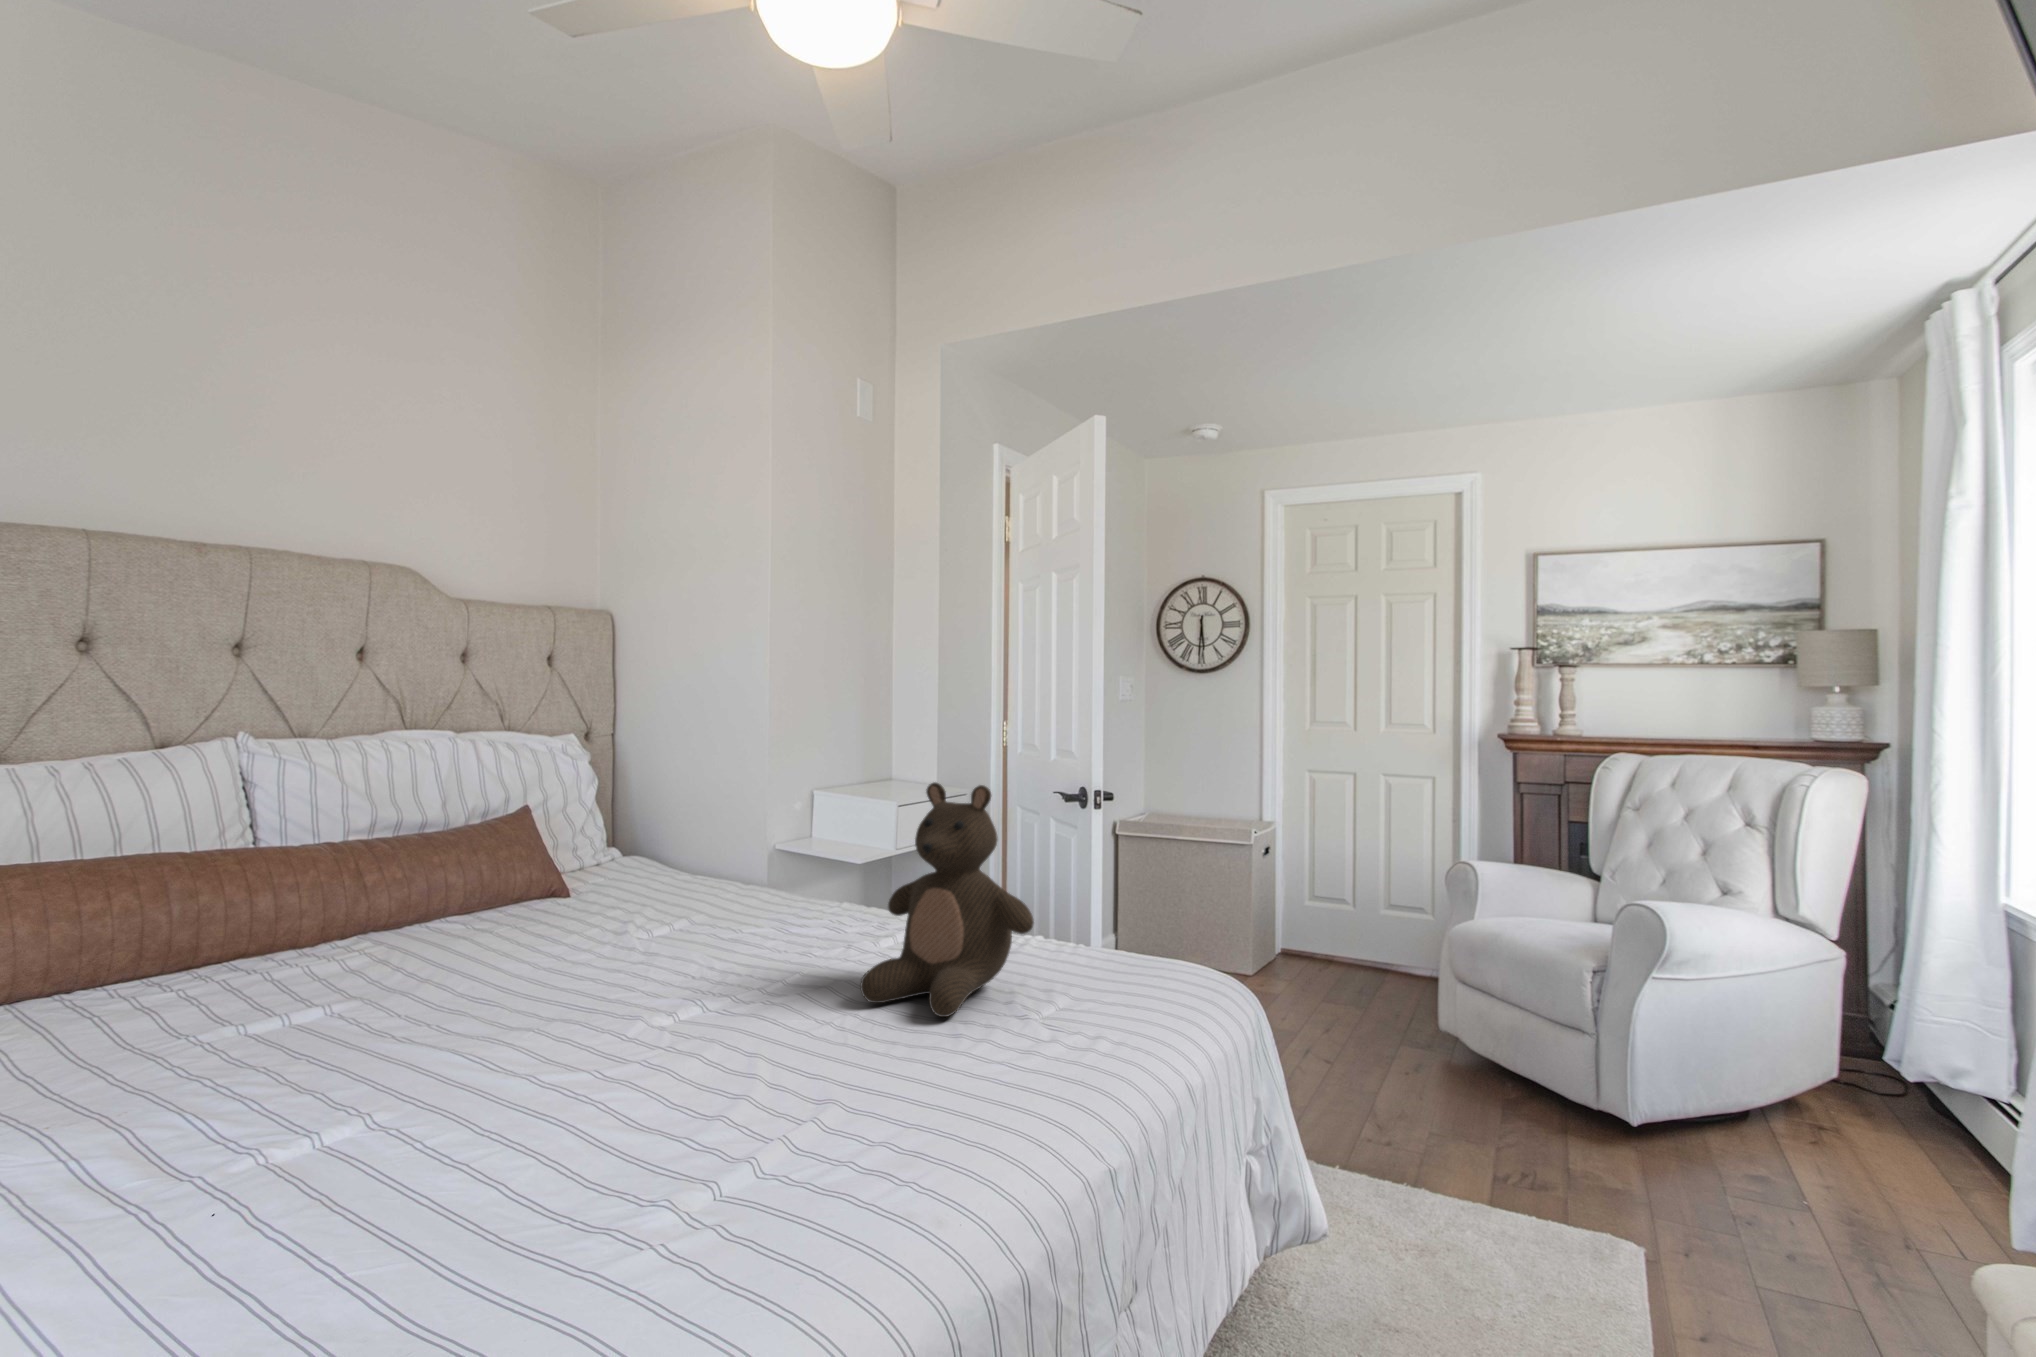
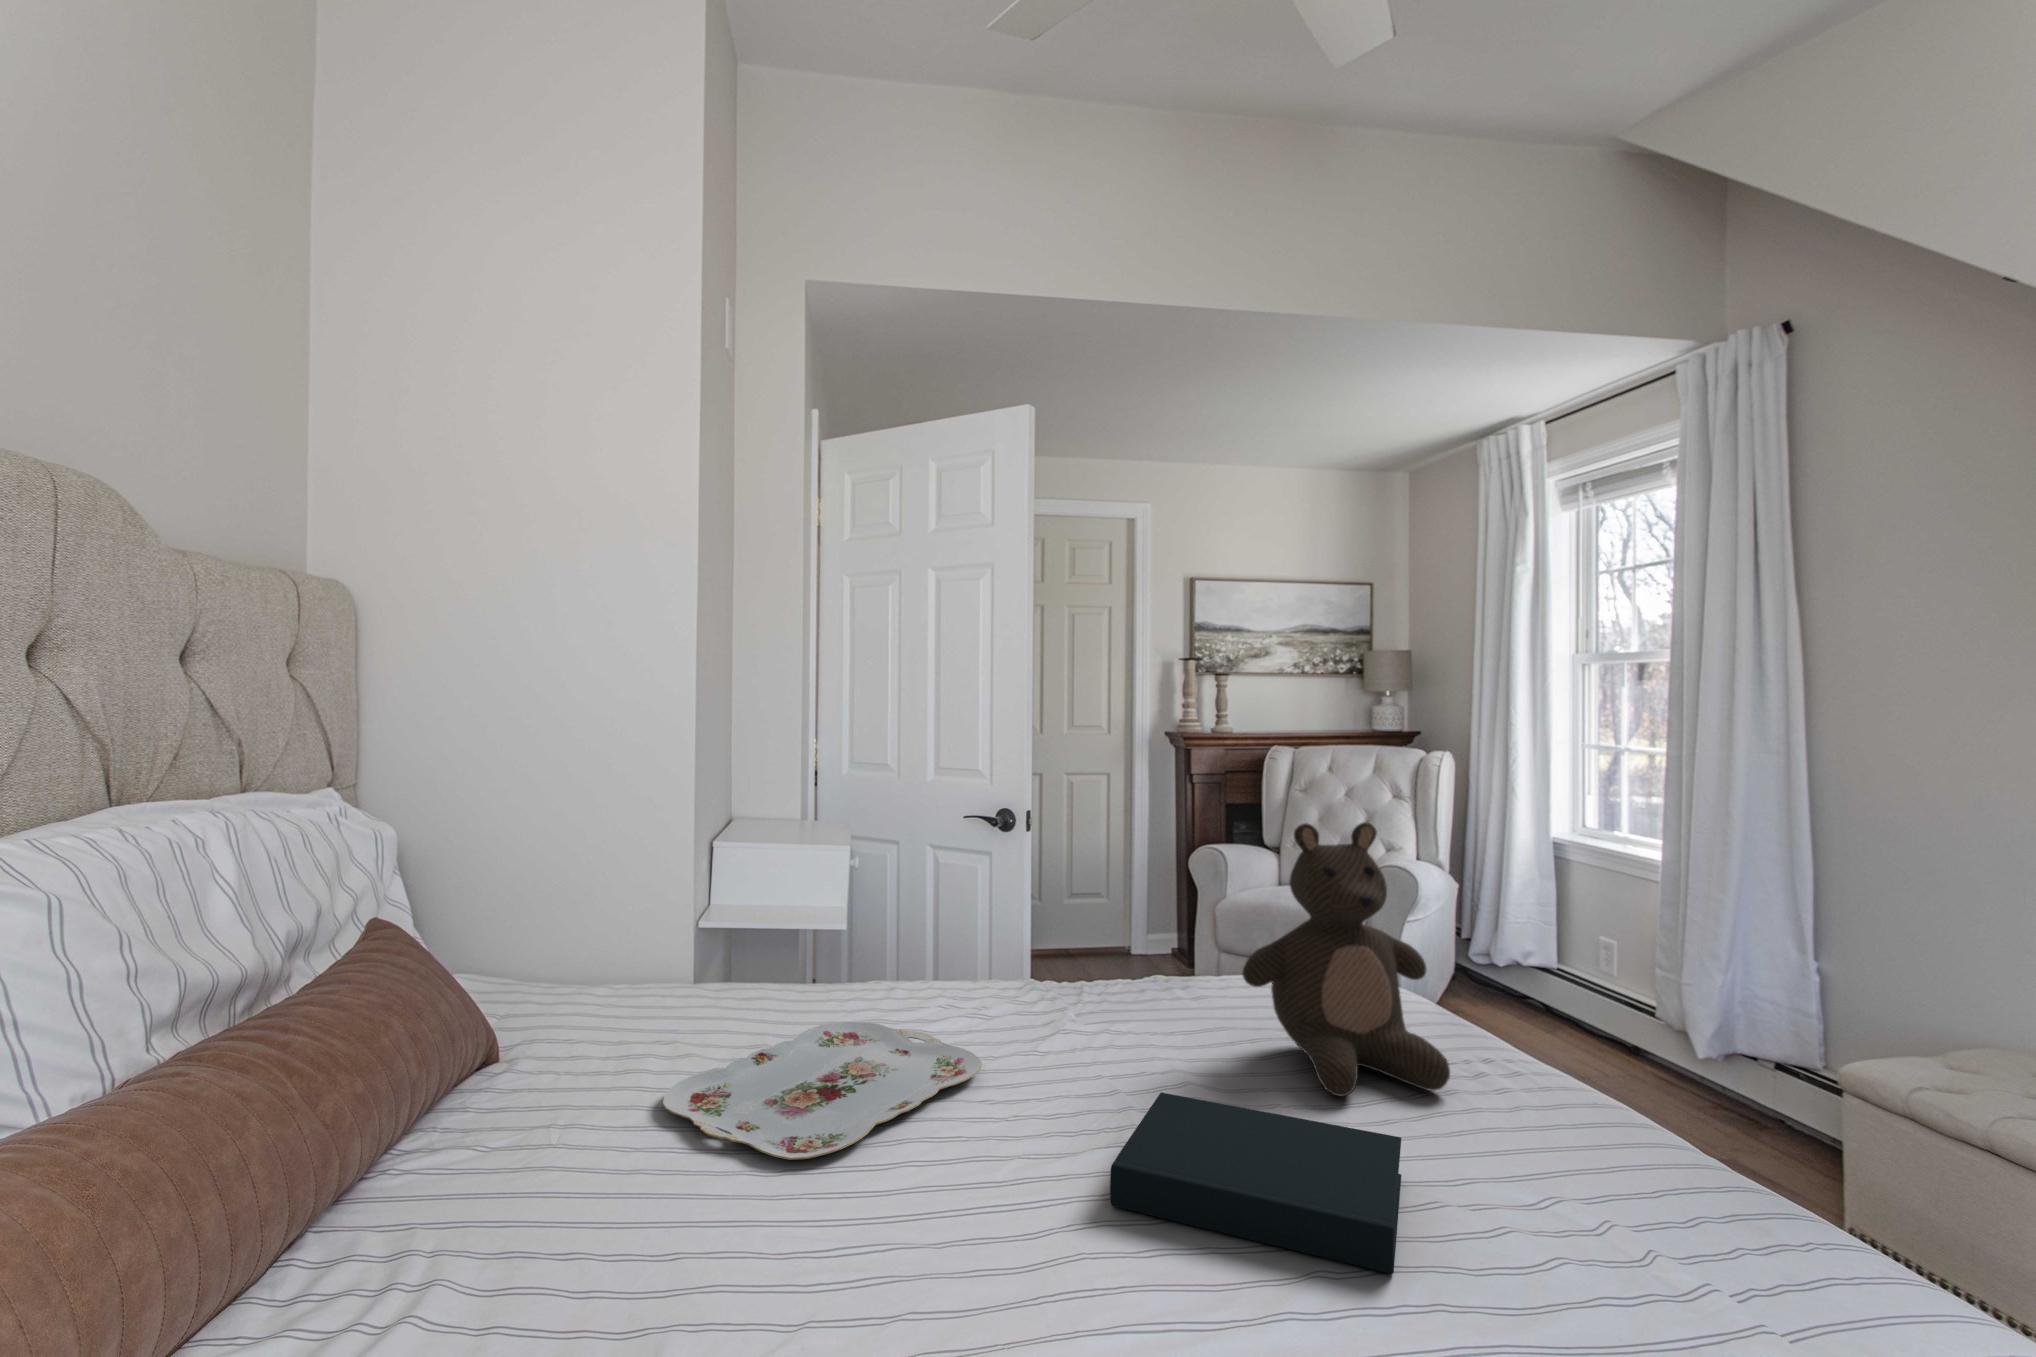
serving tray: none [542,906,749,953] -> present [663,1022,982,1160]
hardback book: none [602,961,769,1065] -> present [1110,1092,1401,1274]

